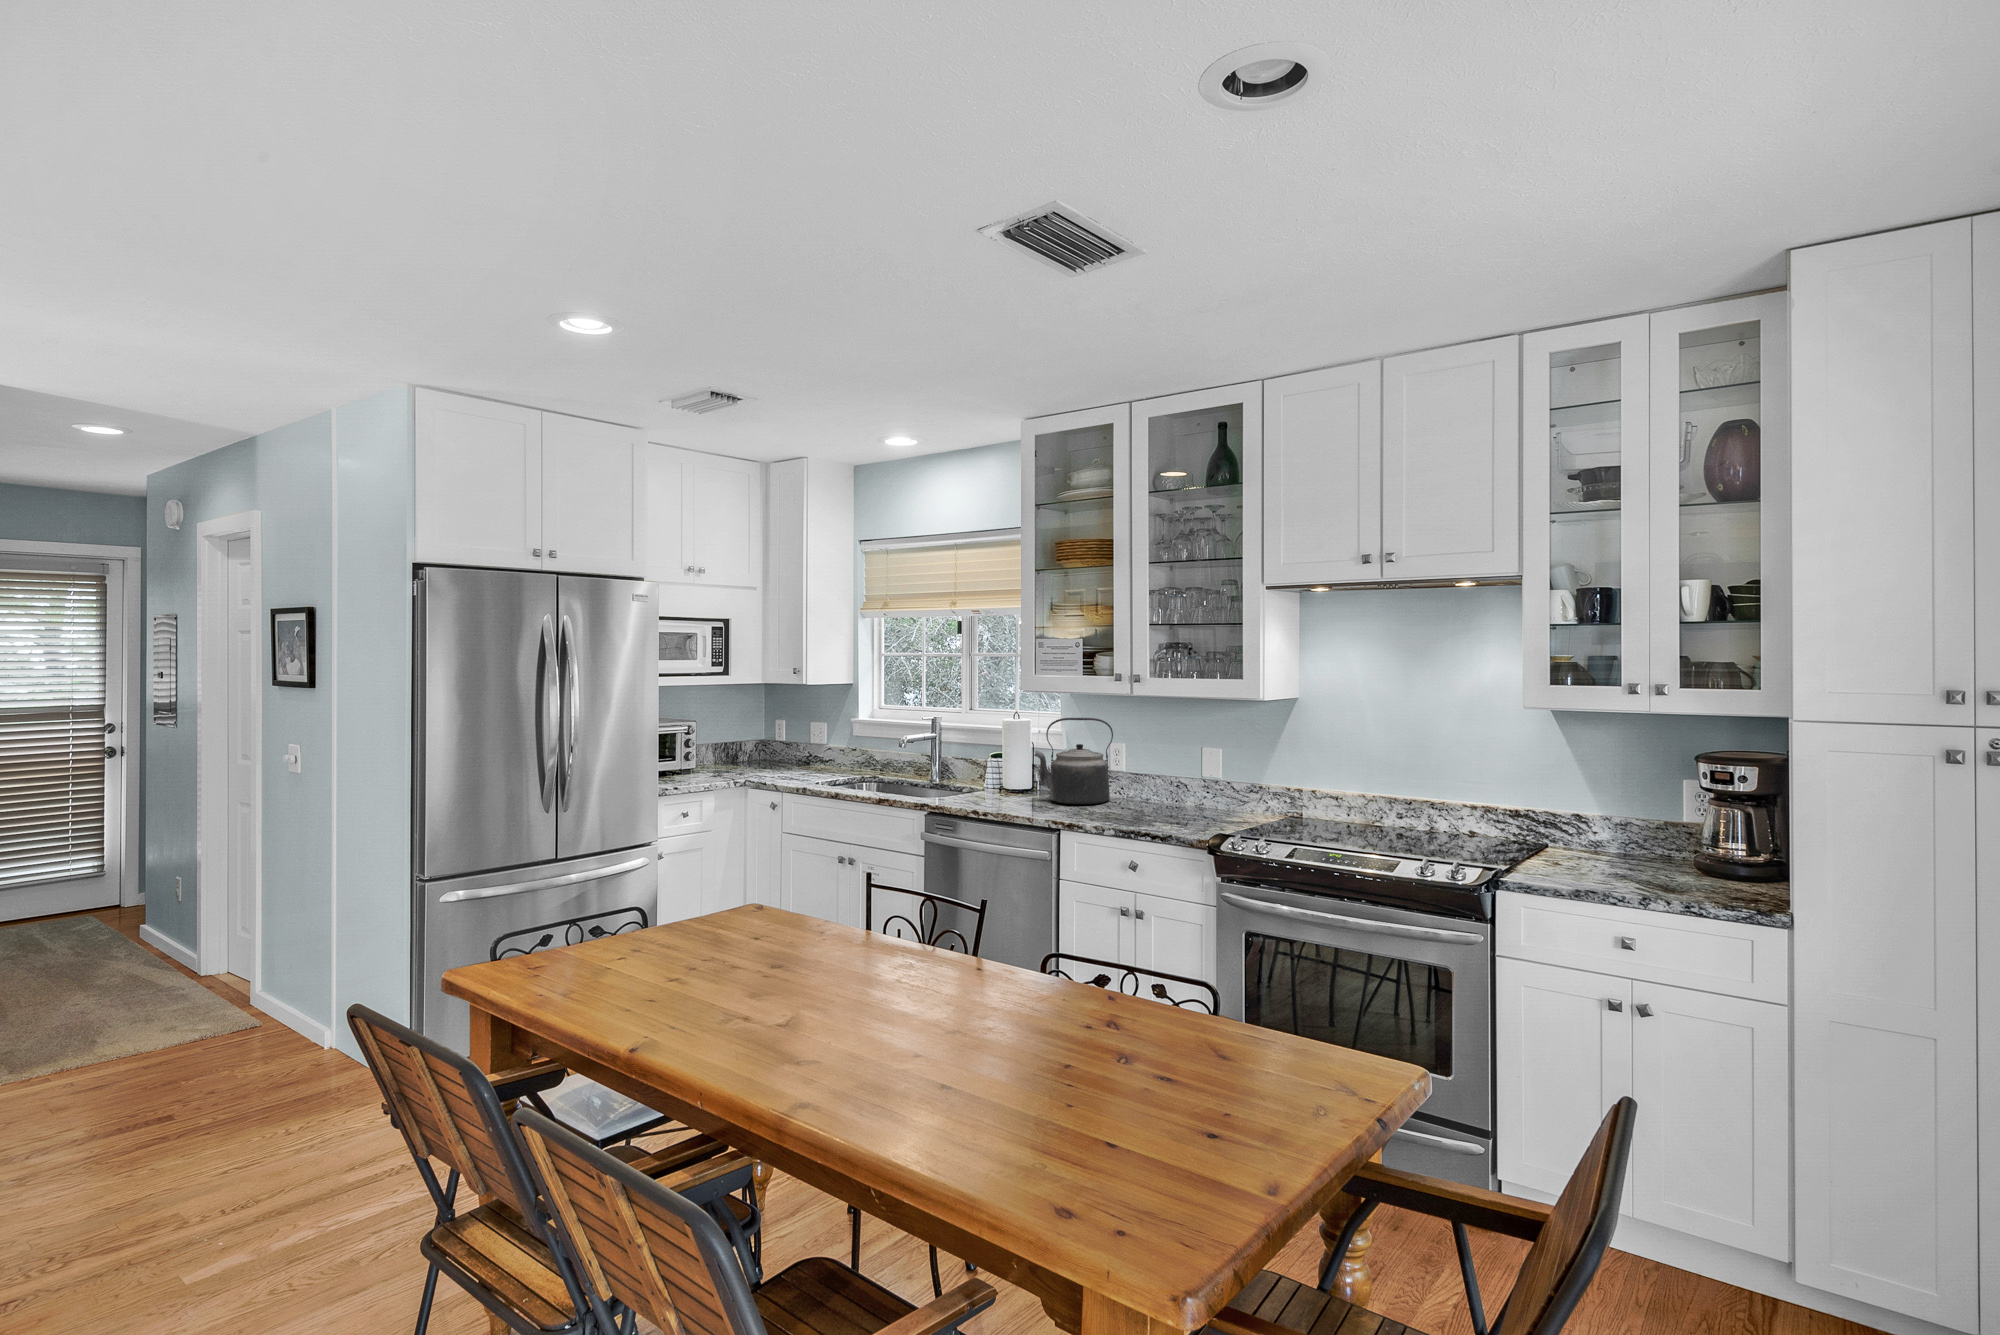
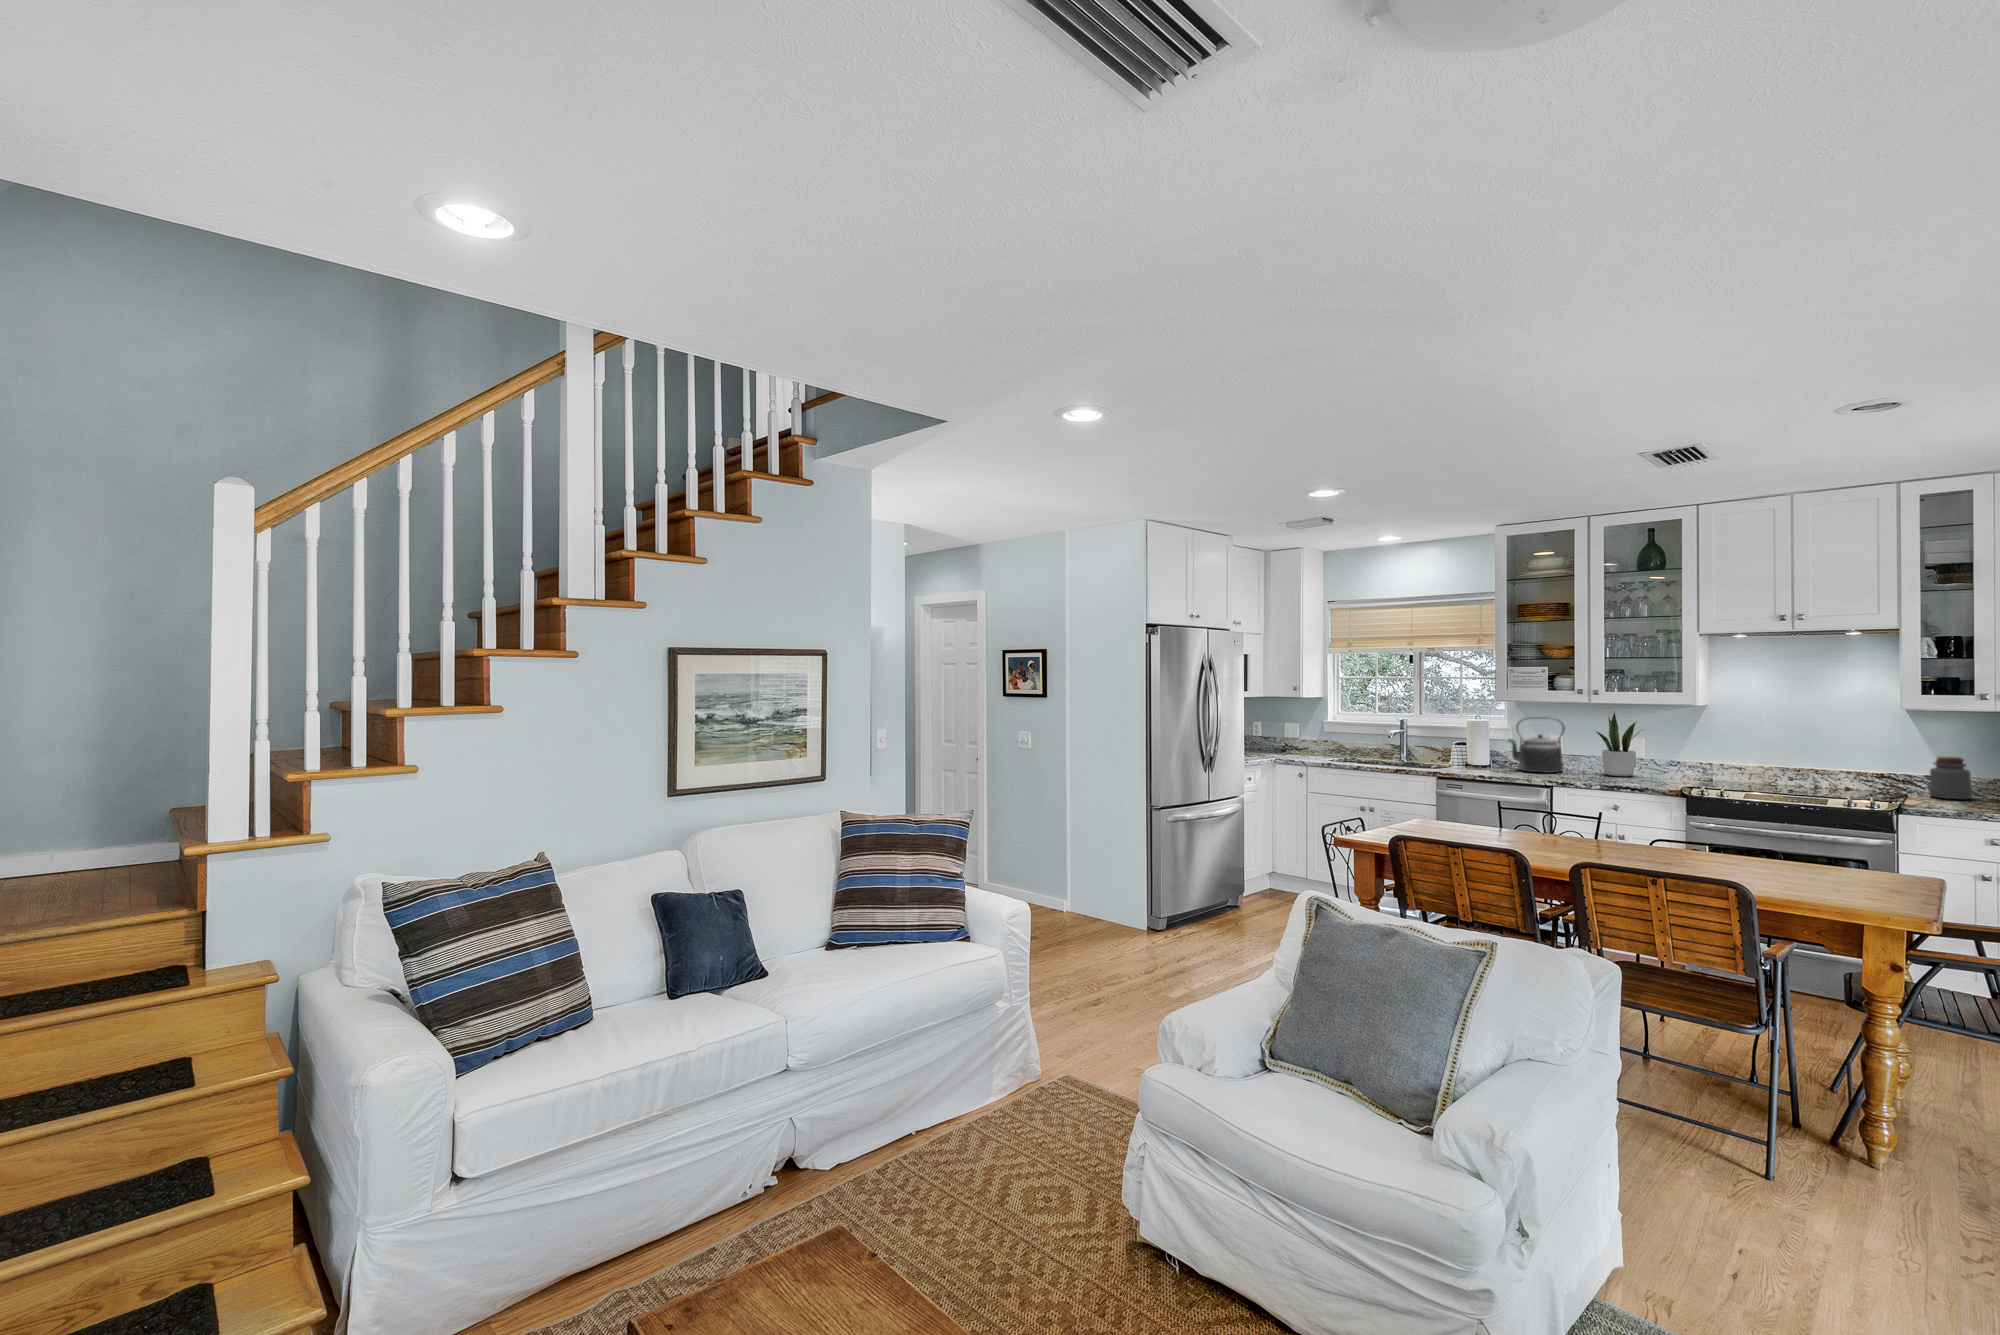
potted plant: none [1147,707,1206,811] -> present [1596,712,1640,776]
jar: none [1563,787,1620,858] -> present [1929,757,1972,799]

